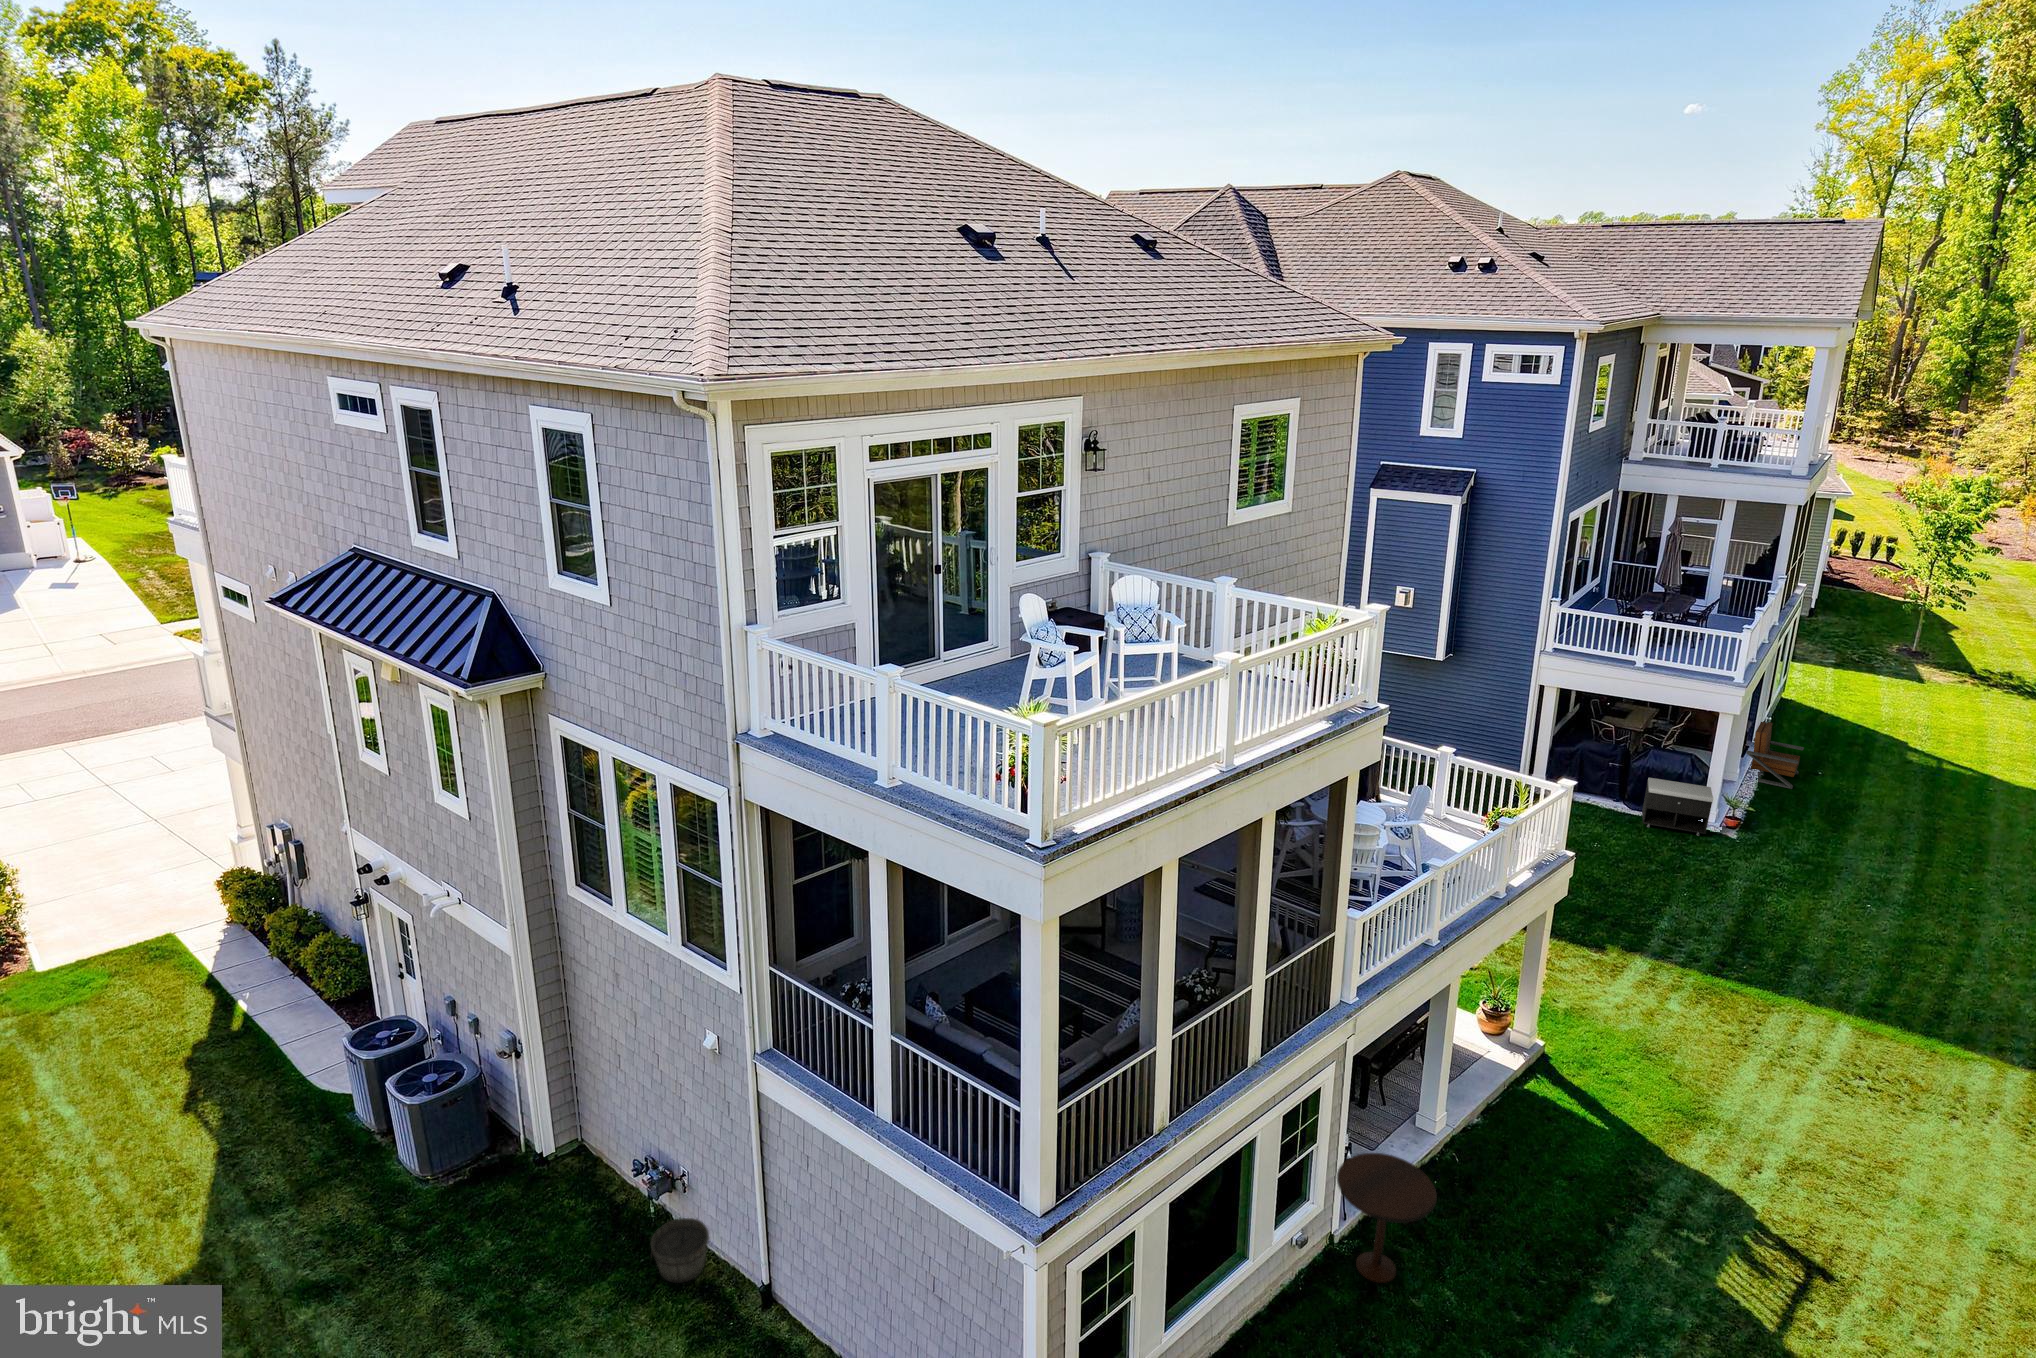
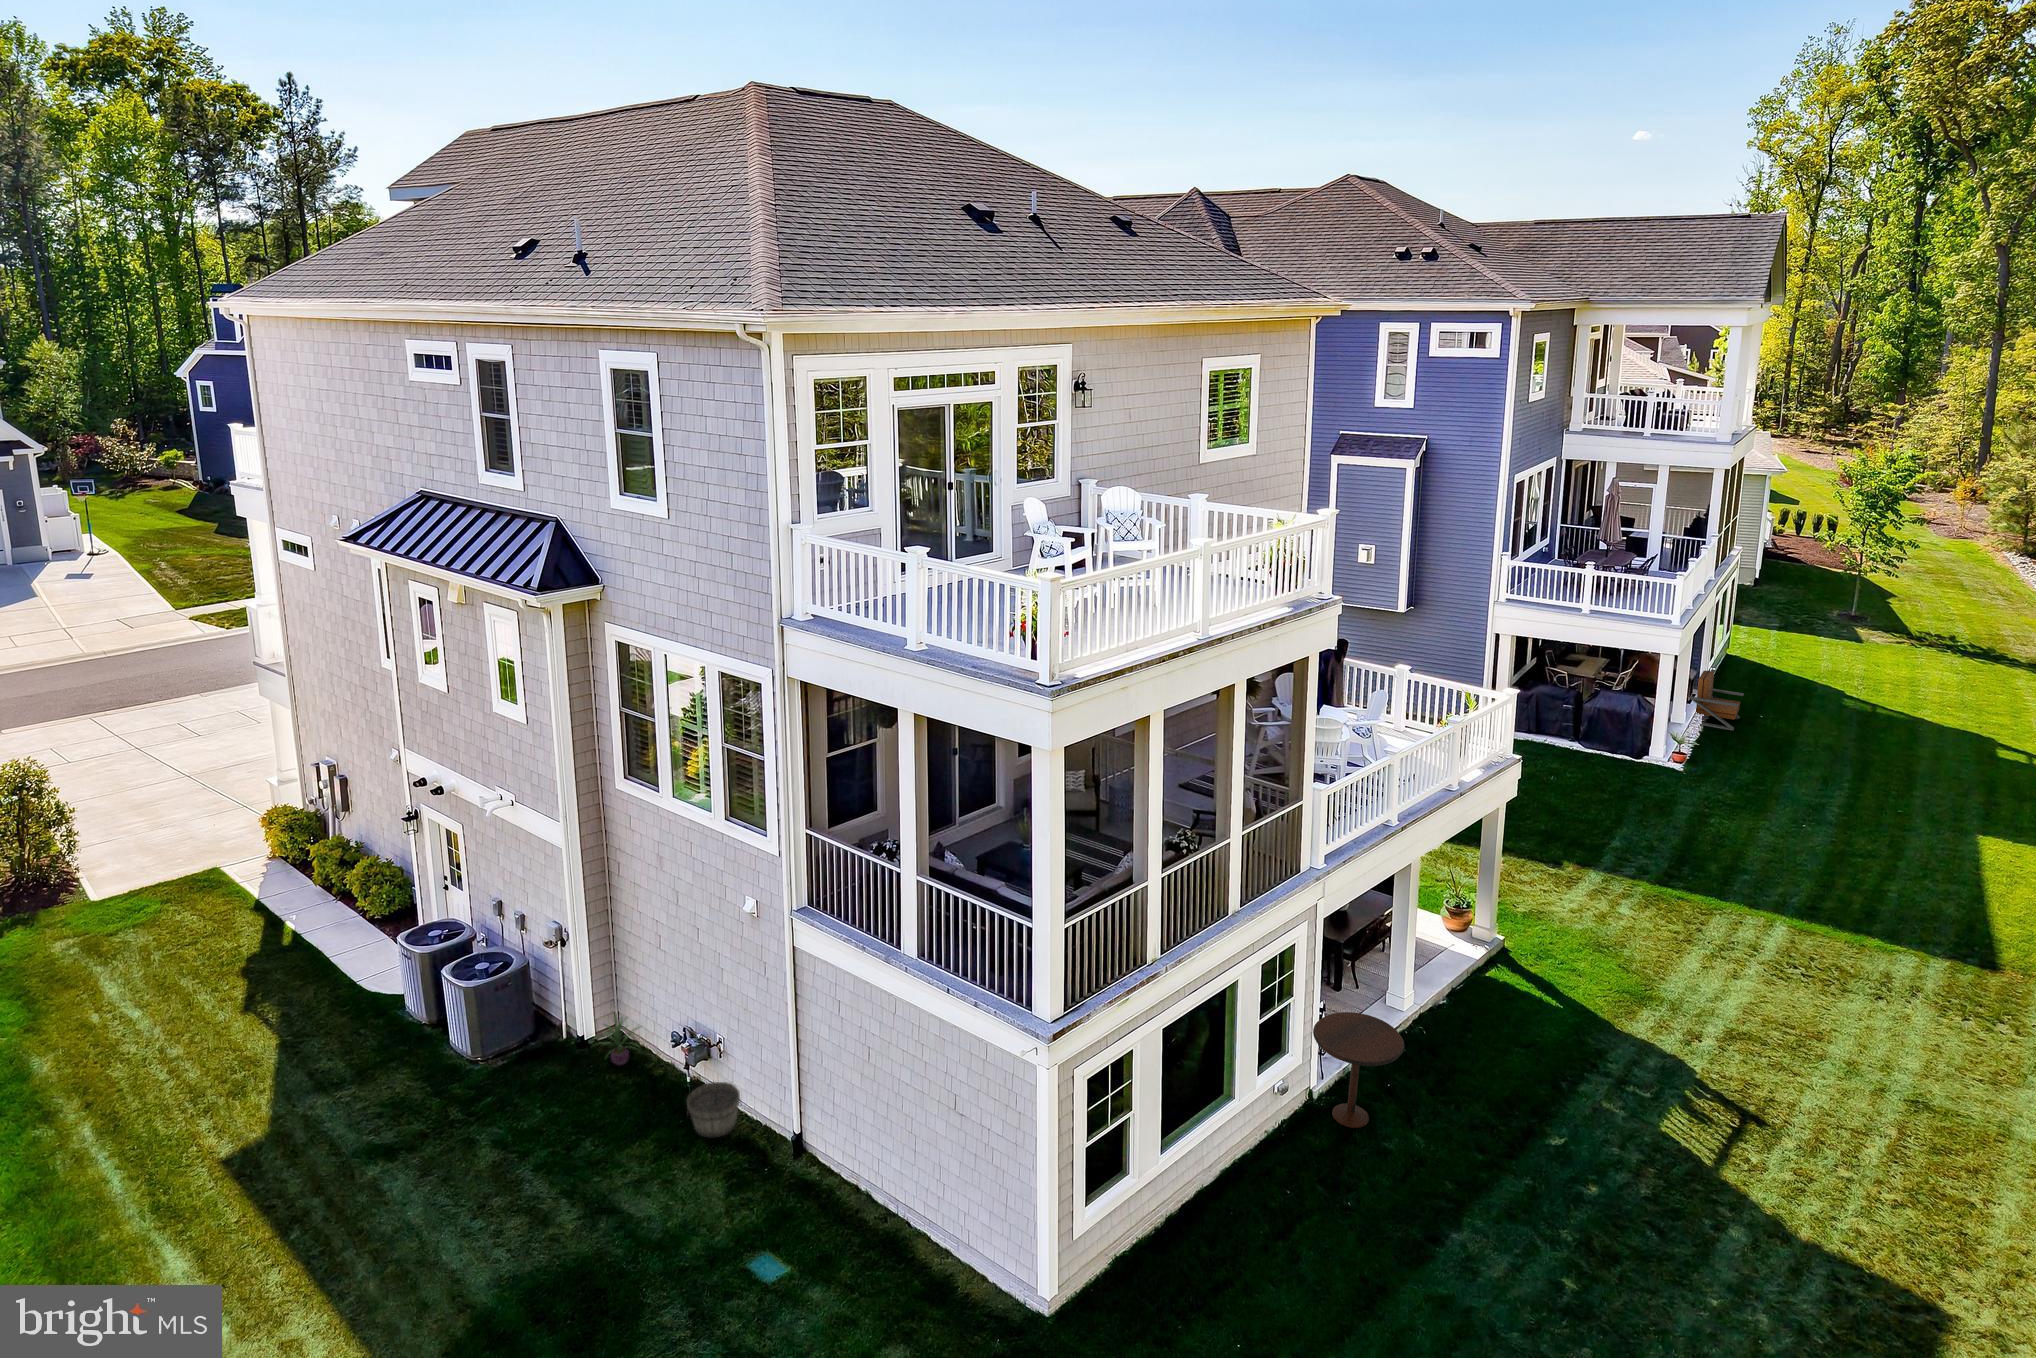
storage bench: present [1642,778,1713,836] -> none [1594,718,1659,769]
decorative plant: none [549,1132,607,1189] -> present [597,1014,641,1065]

